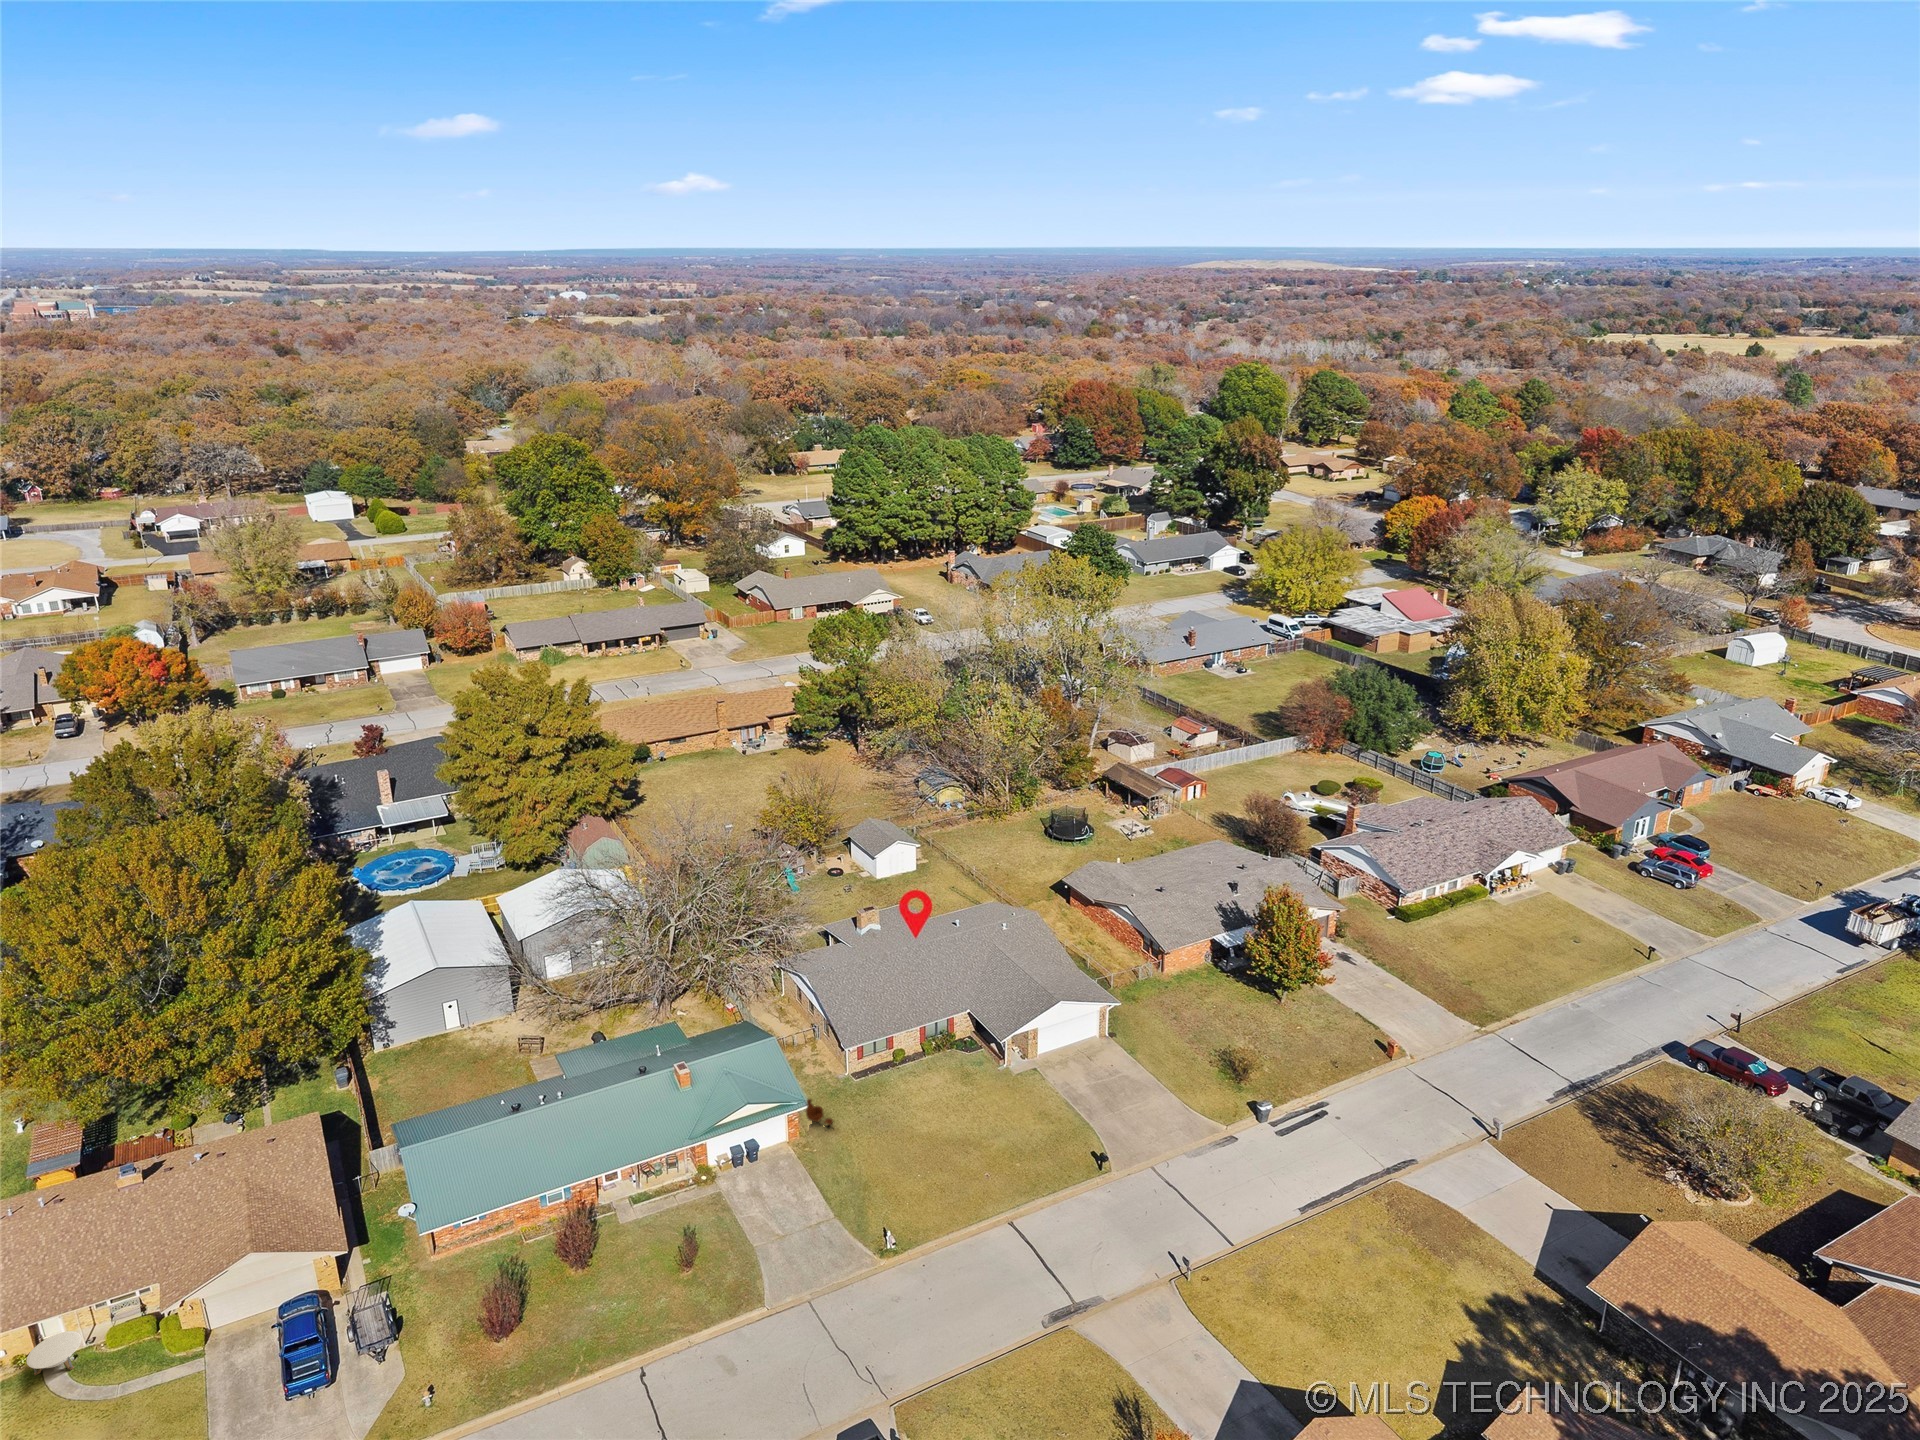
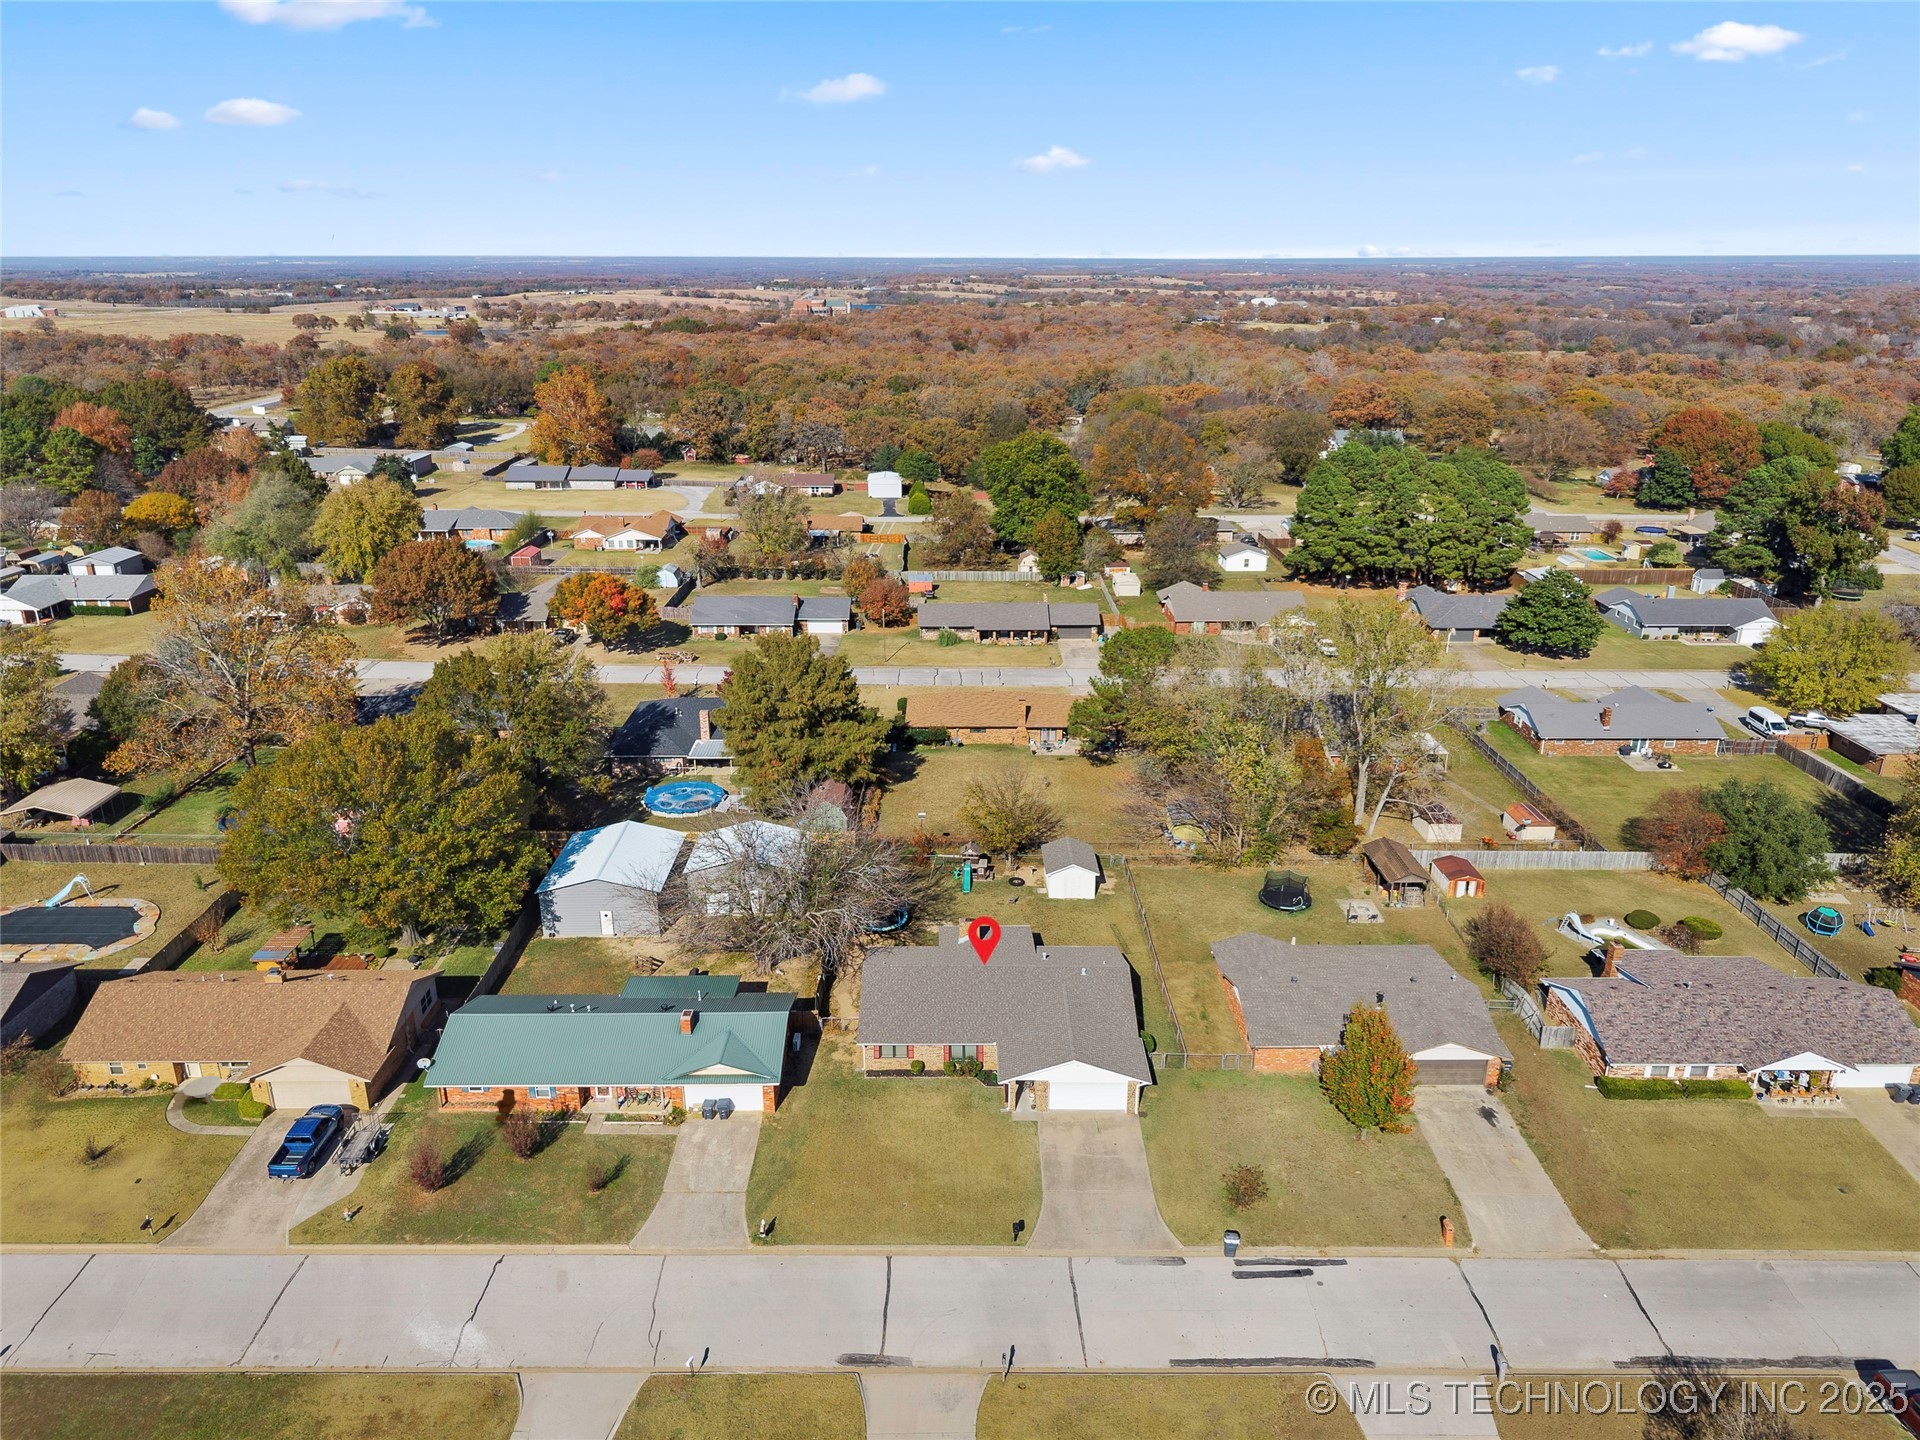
lounge chair: present [805,1099,833,1127] -> present [495,1089,517,1127]

